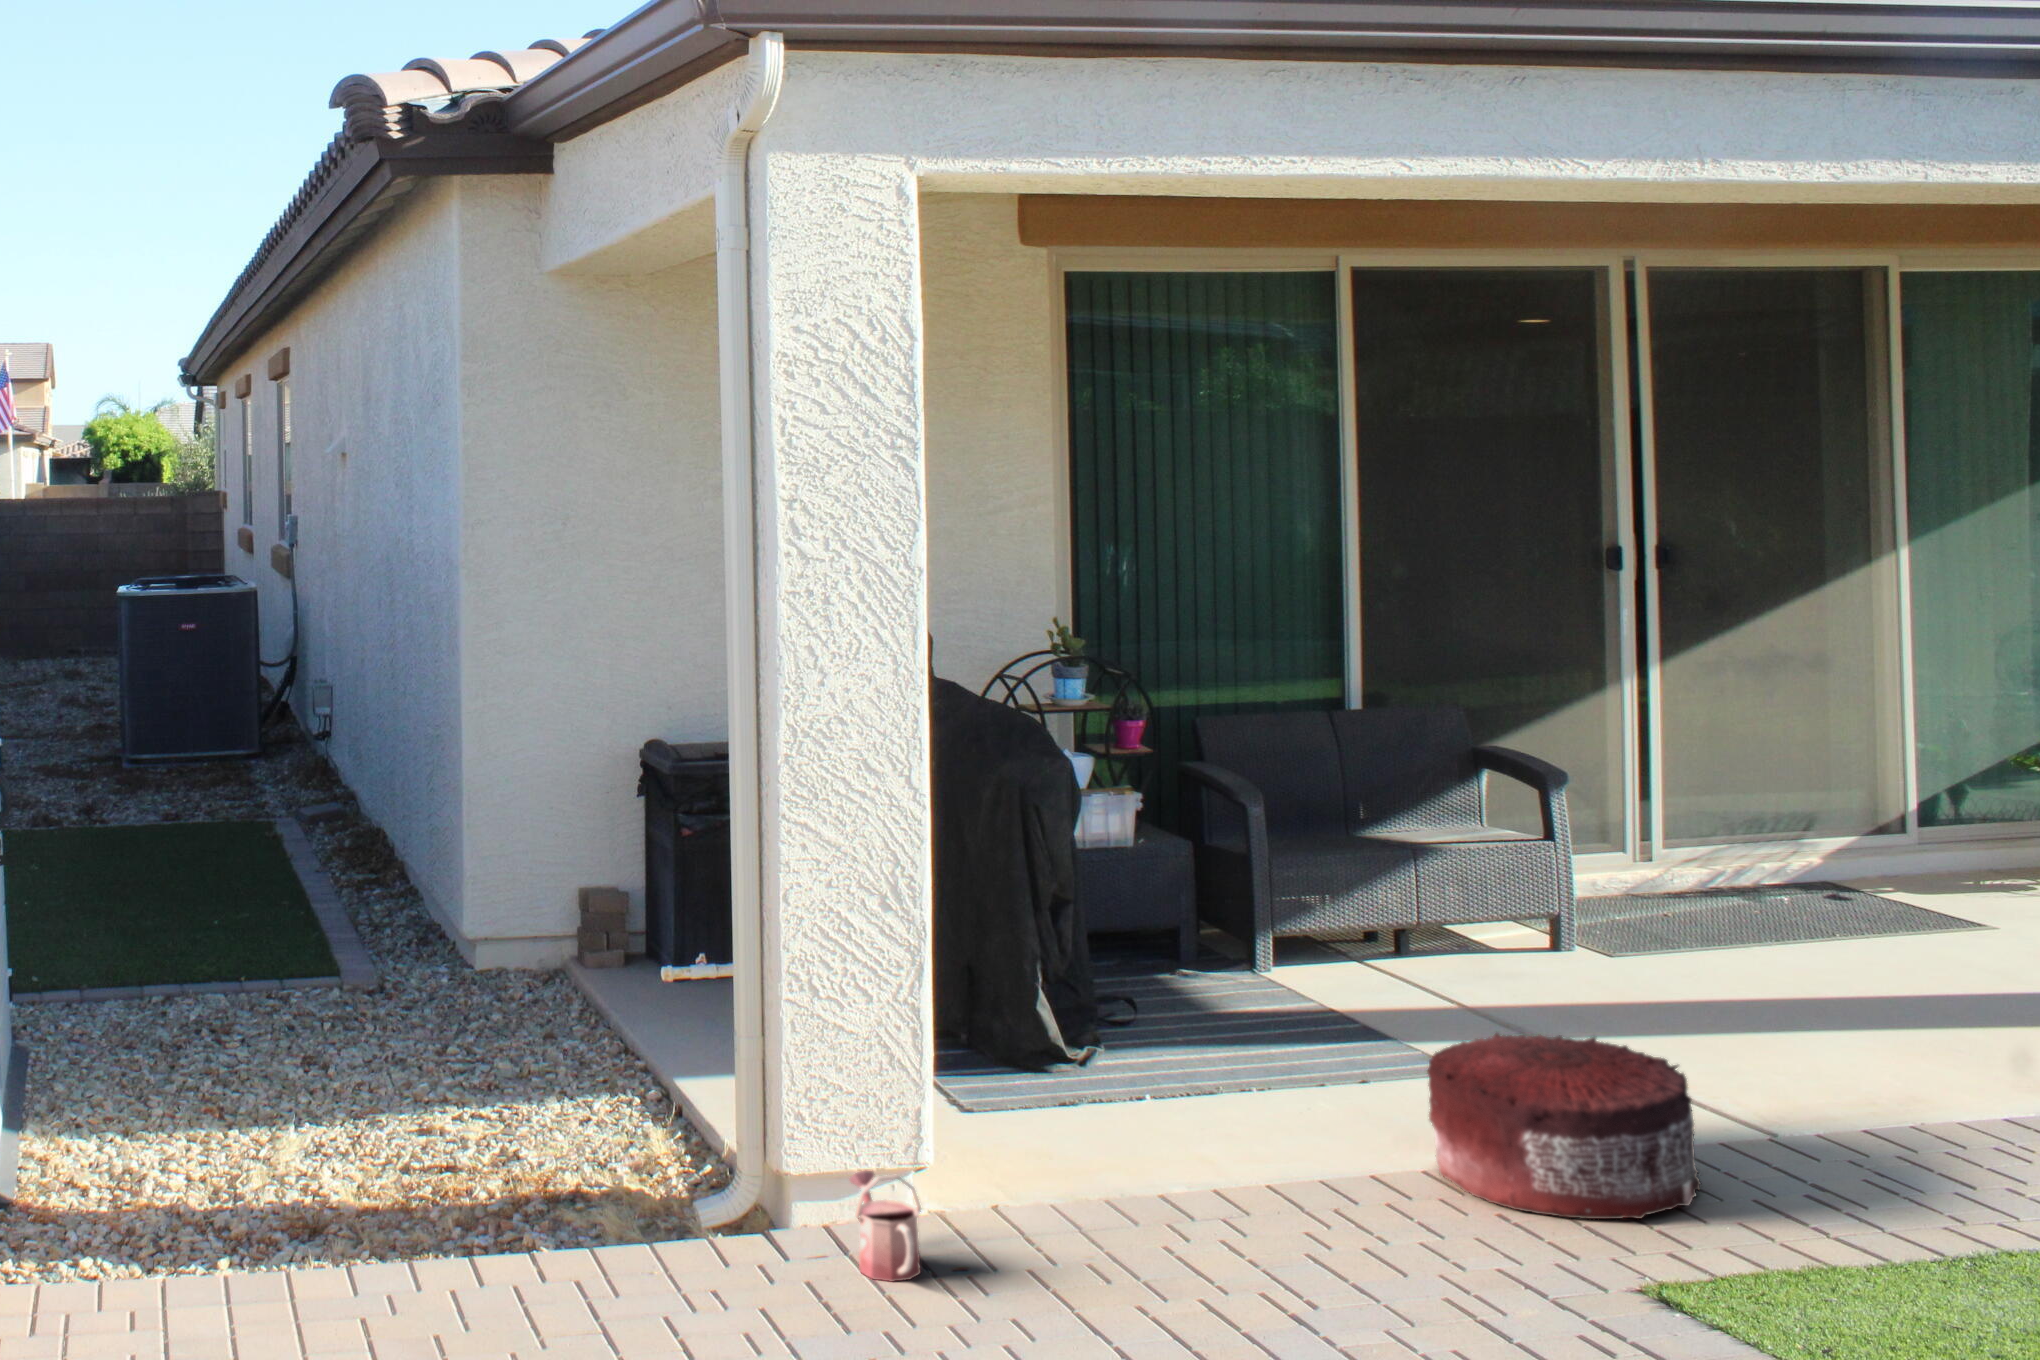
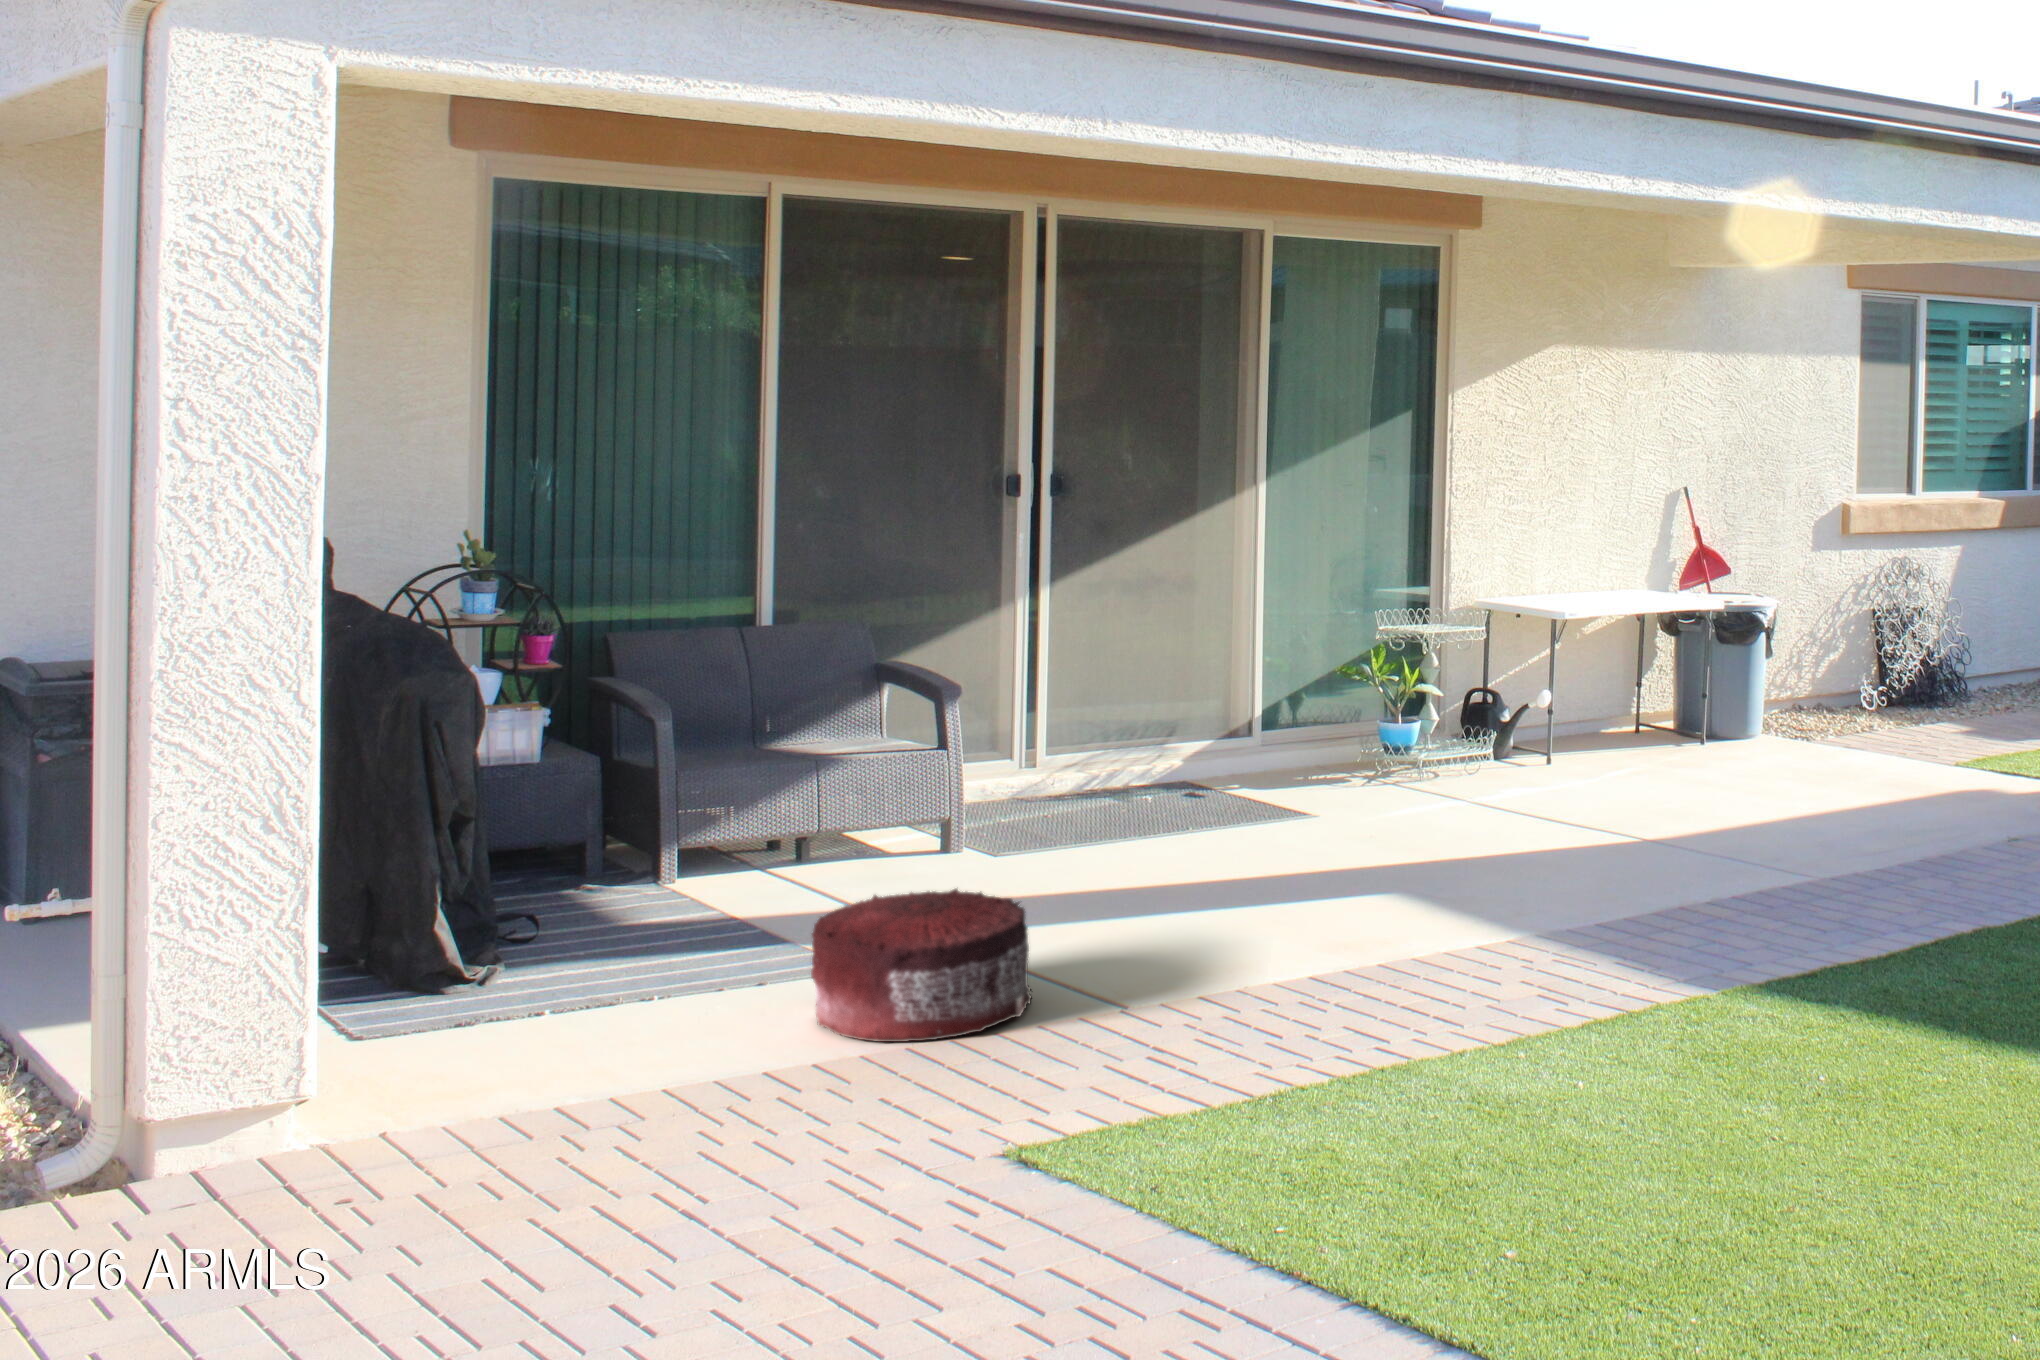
watering can: present [849,1171,921,1282] -> none [213,1094,298,1204]

